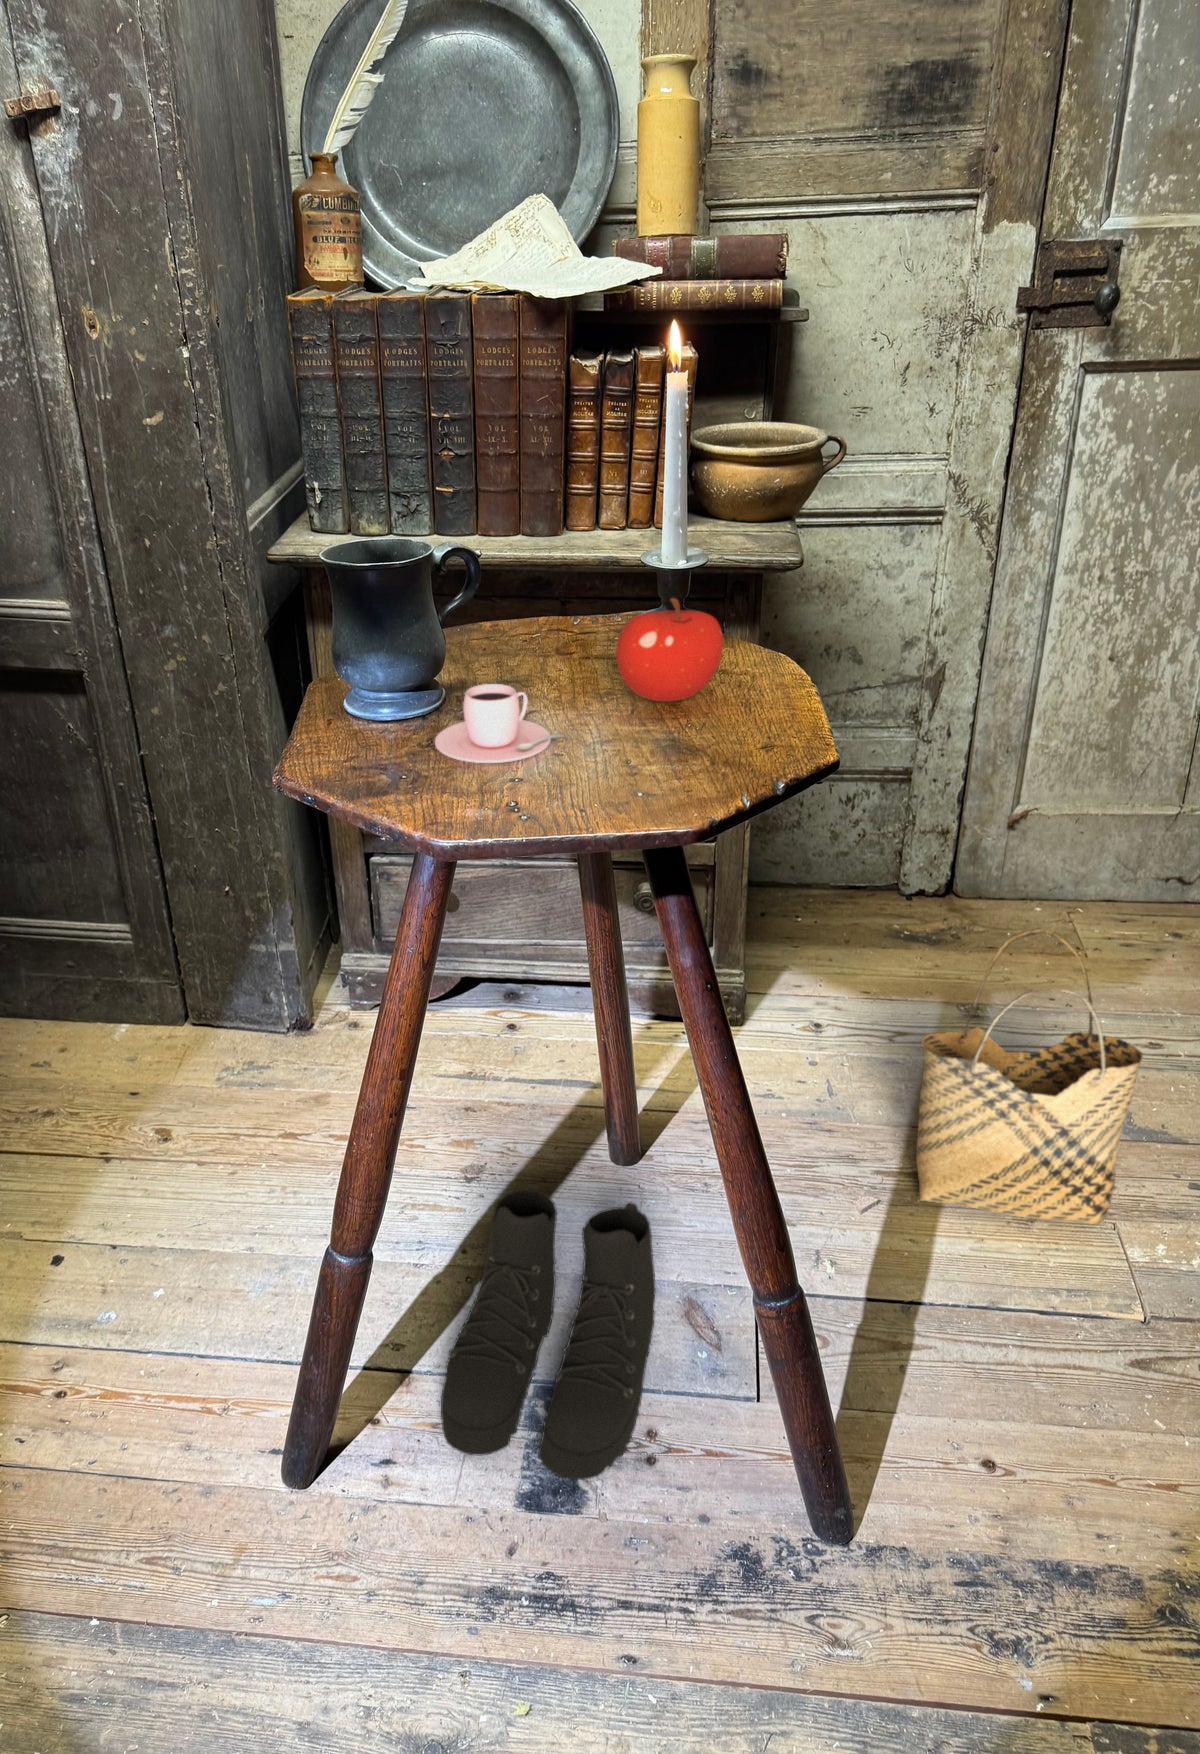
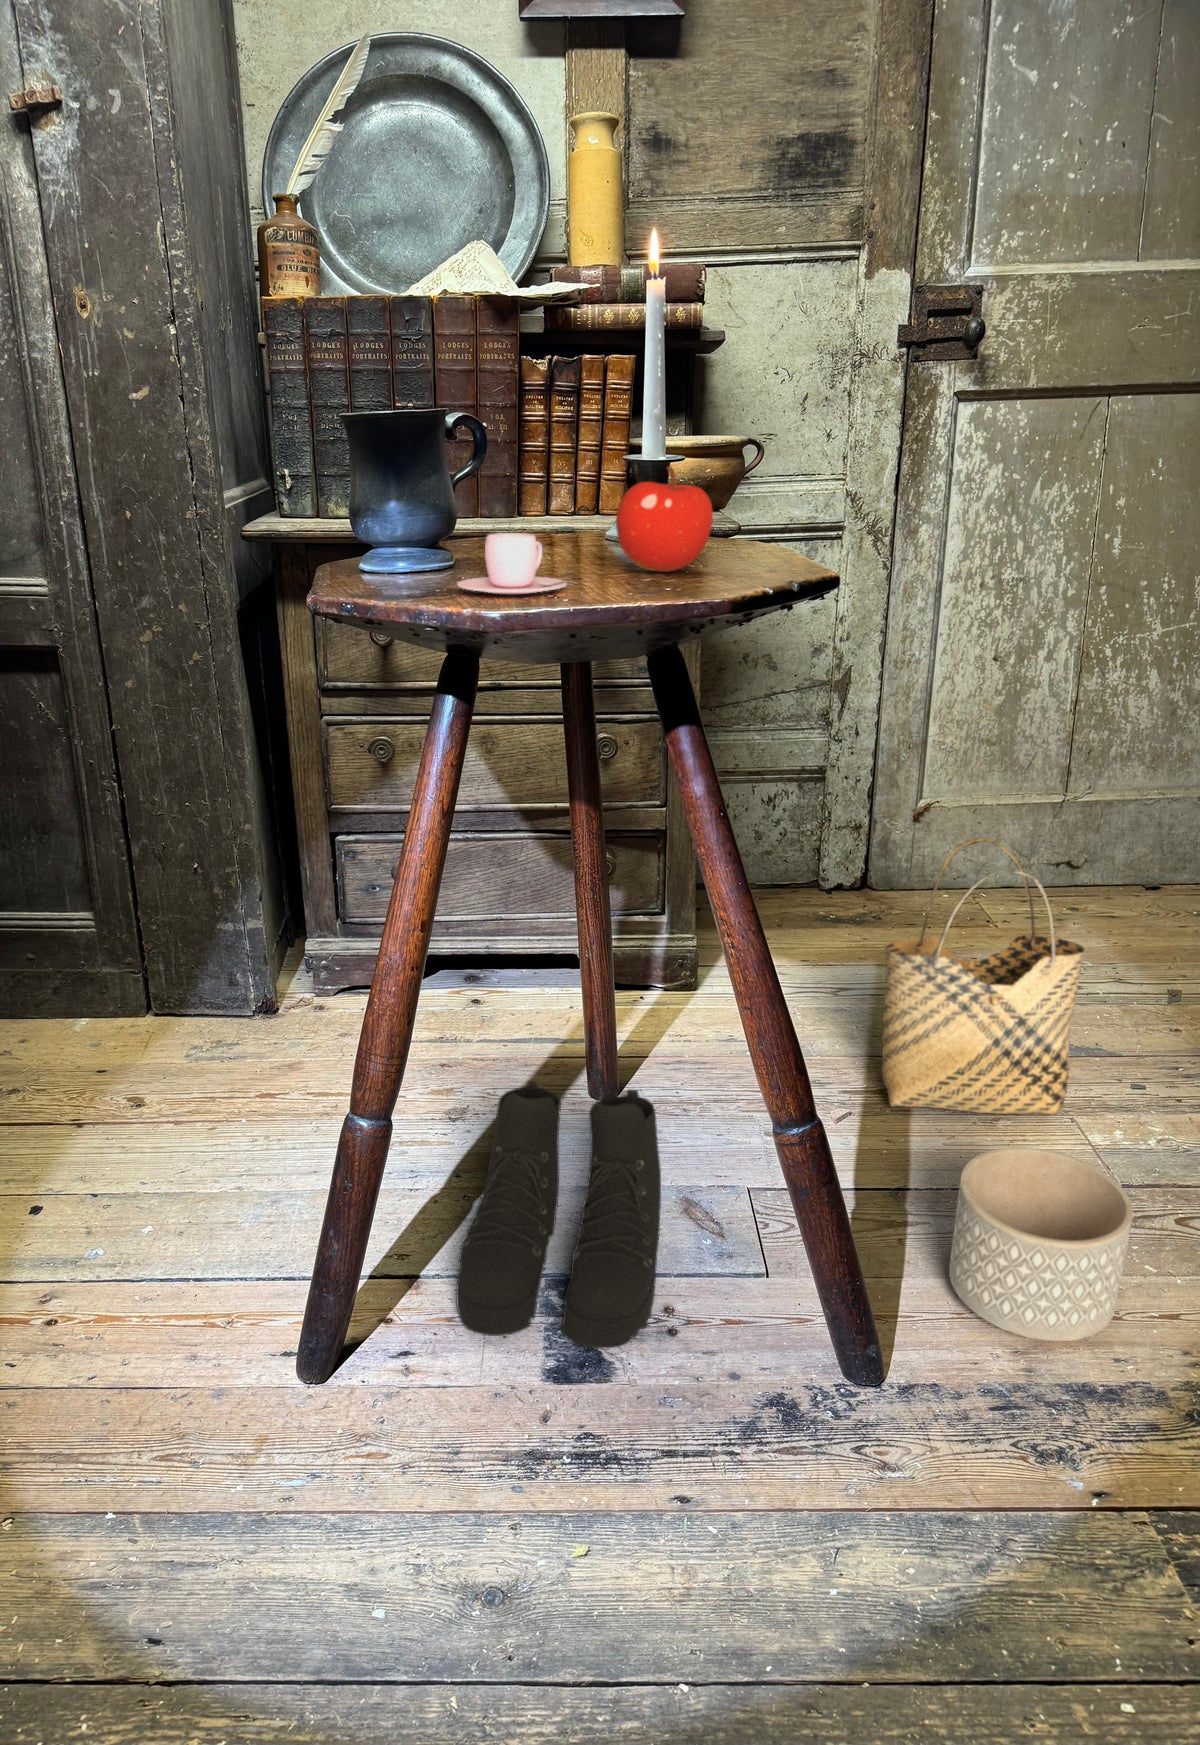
planter: none [942,1297,1133,1514] -> present [949,1147,1133,1341]

